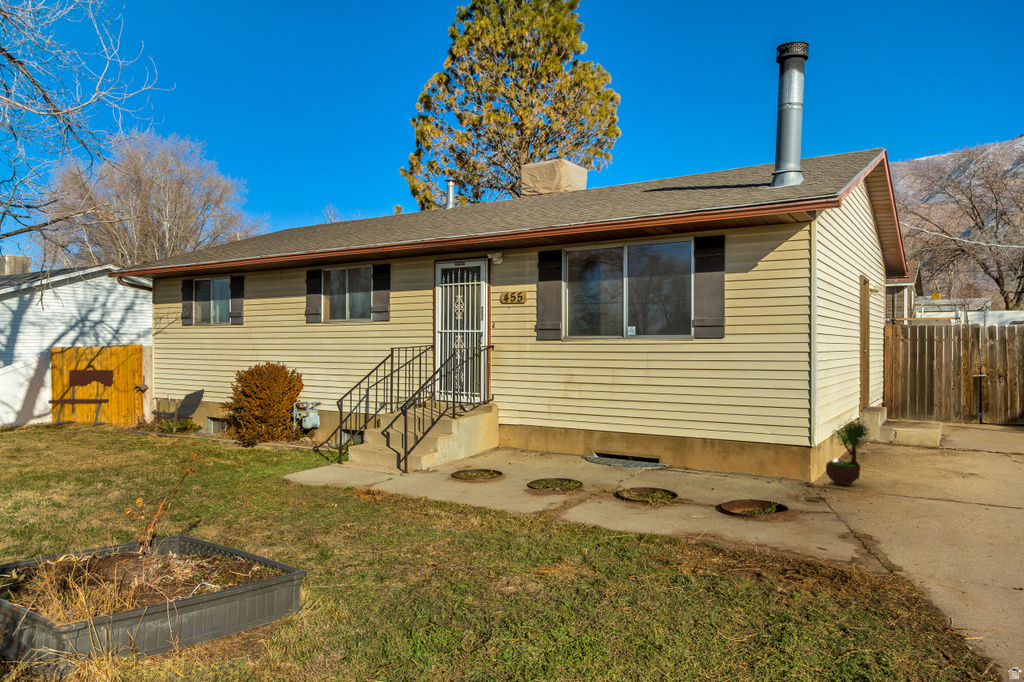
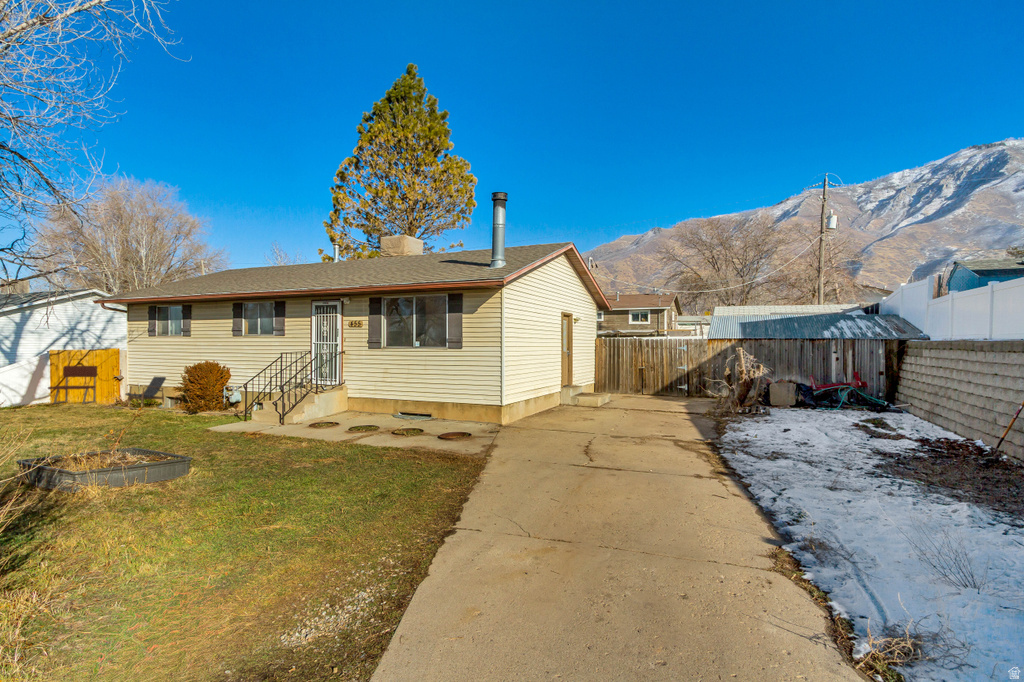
potted tree: present [826,421,871,485] -> none [511,389,531,426]

